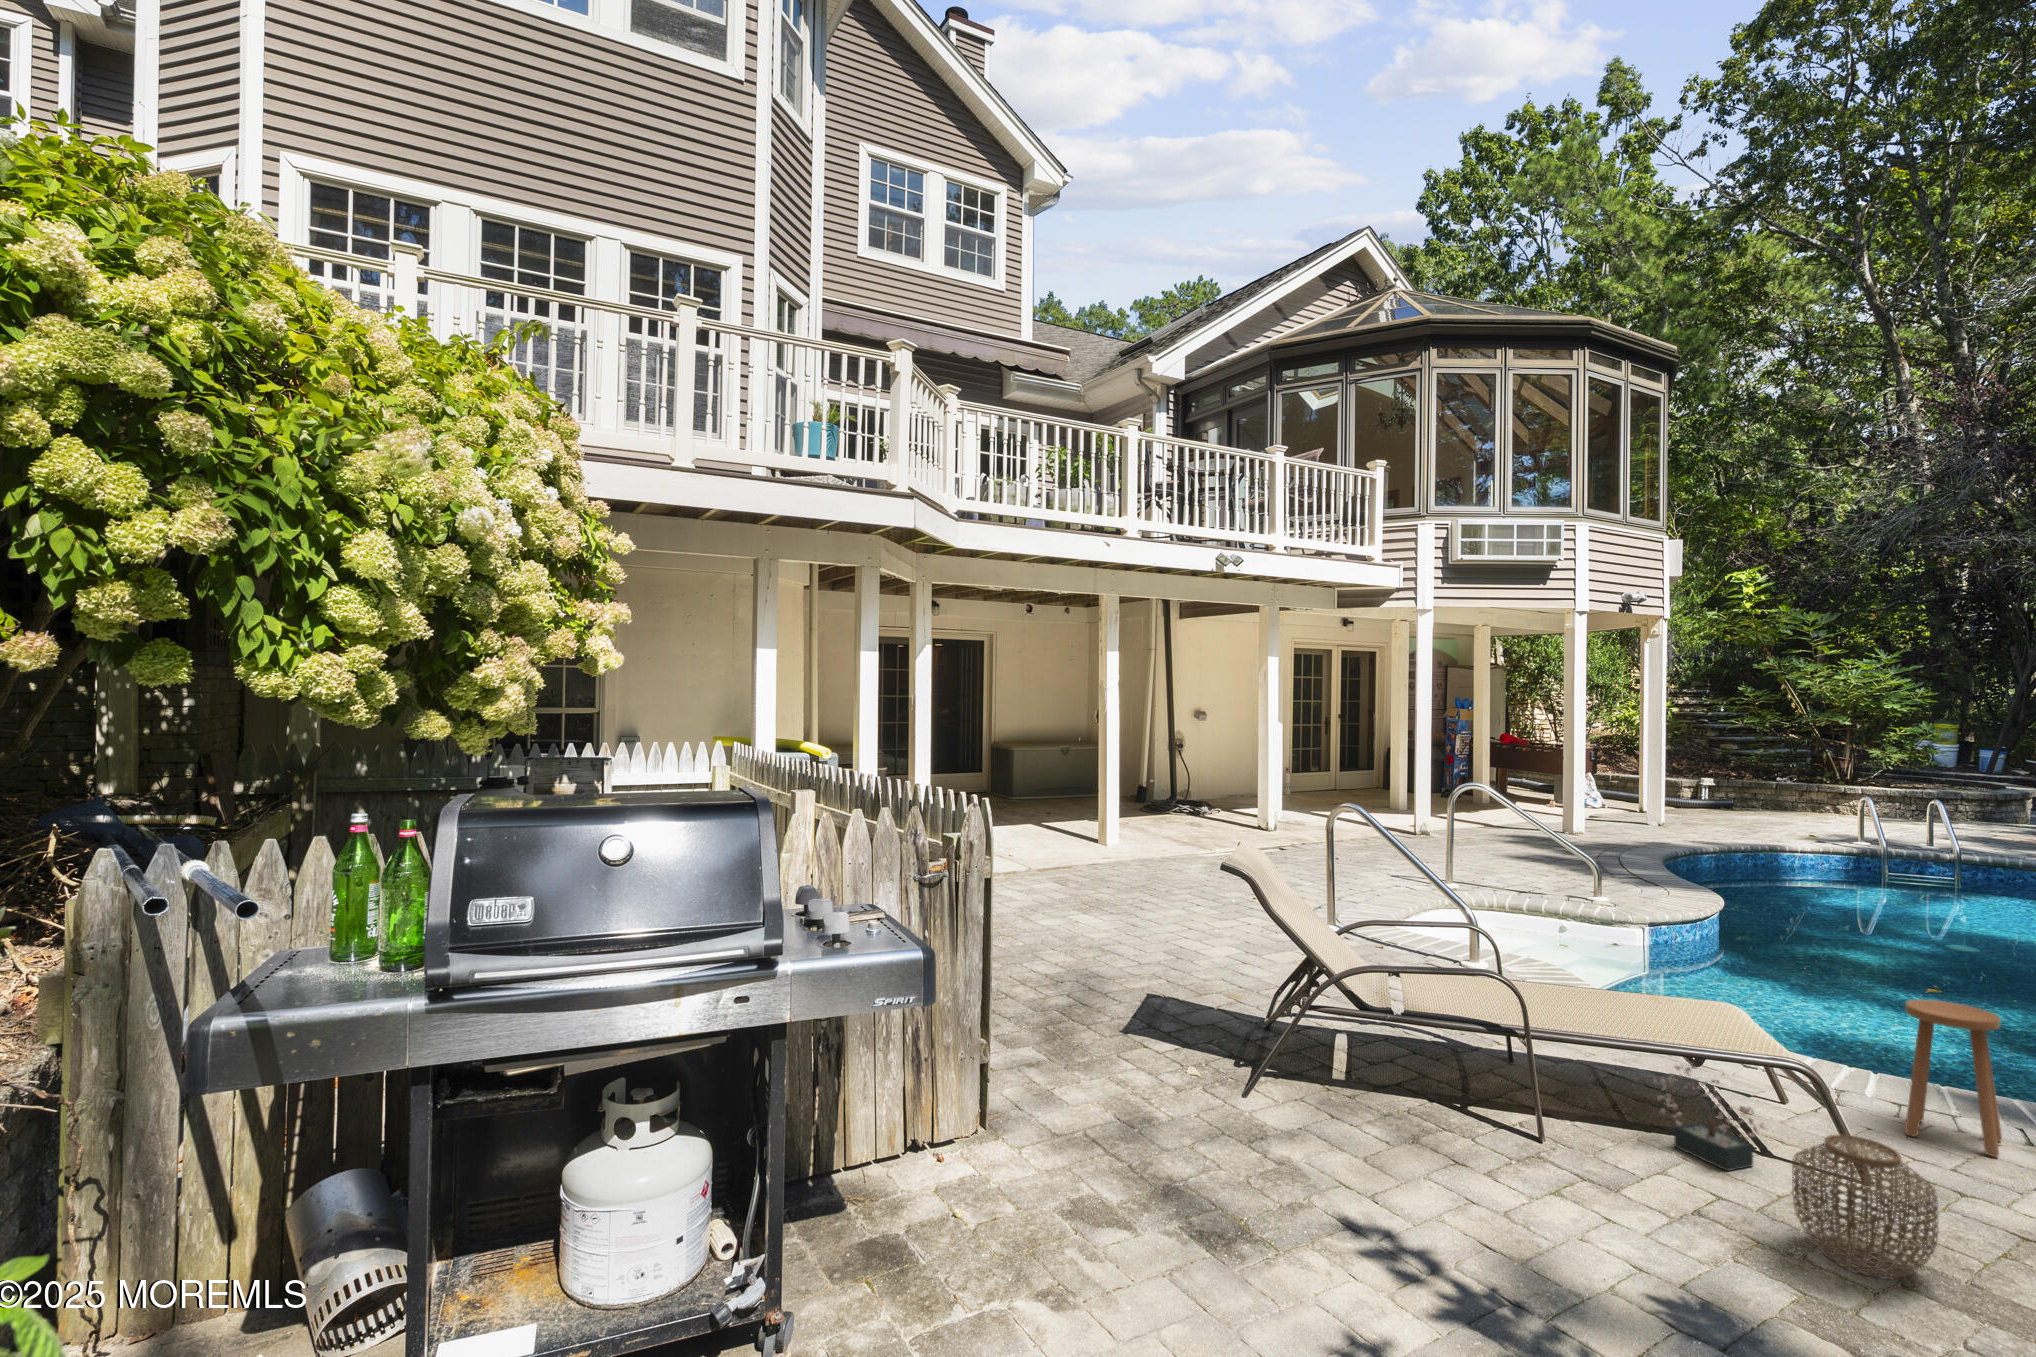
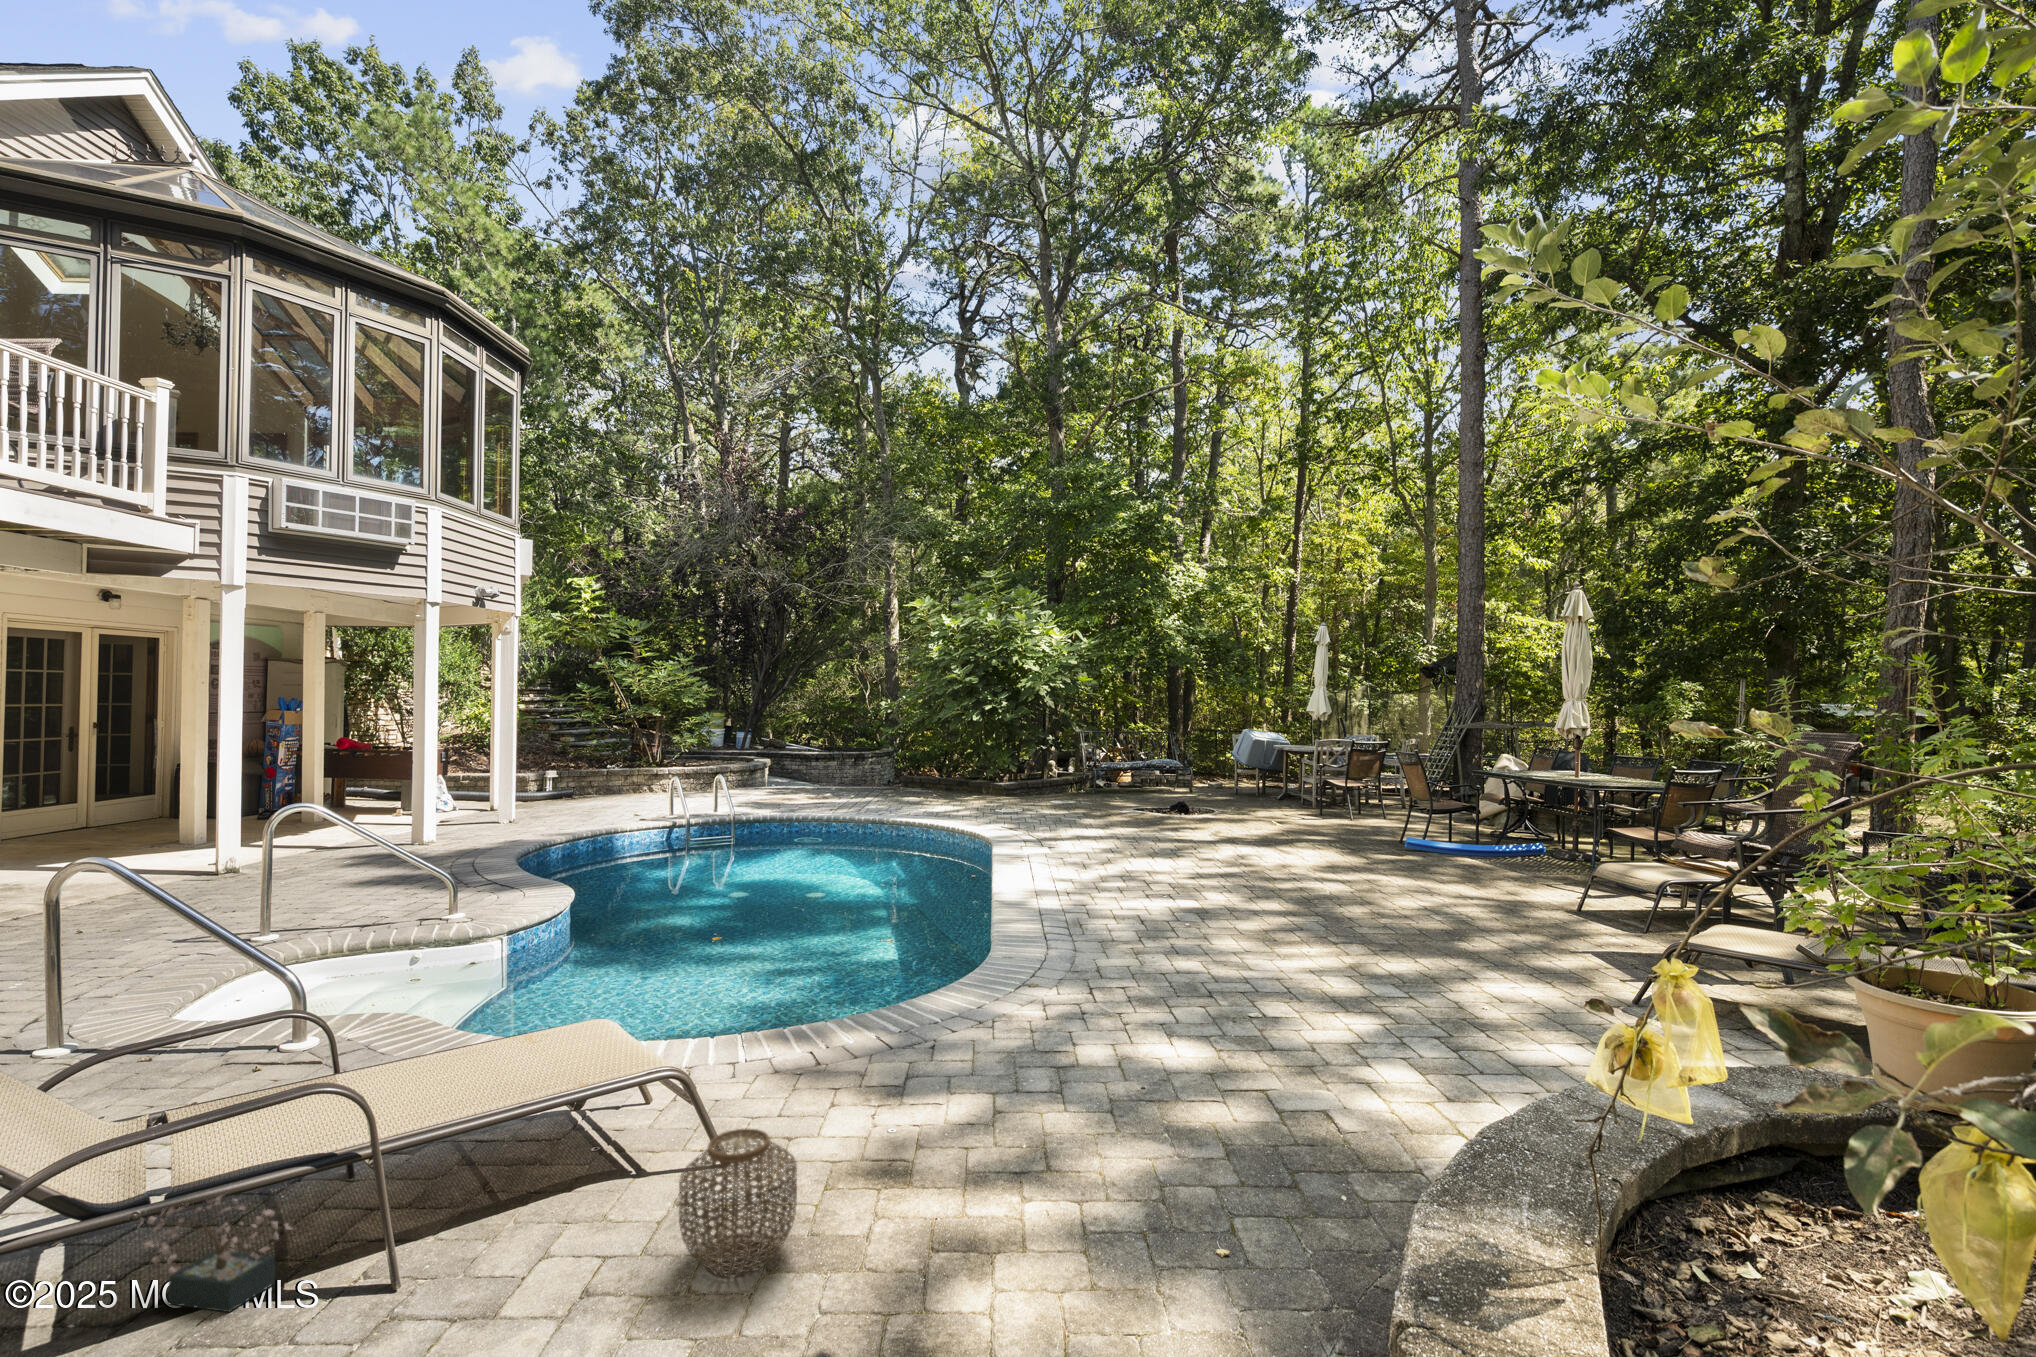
stool: present [1905,1000,2002,1157] -> none [746,957,810,1092]
decorative plant: present [1657,1066,1766,1171] -> present [141,1196,292,1312]

